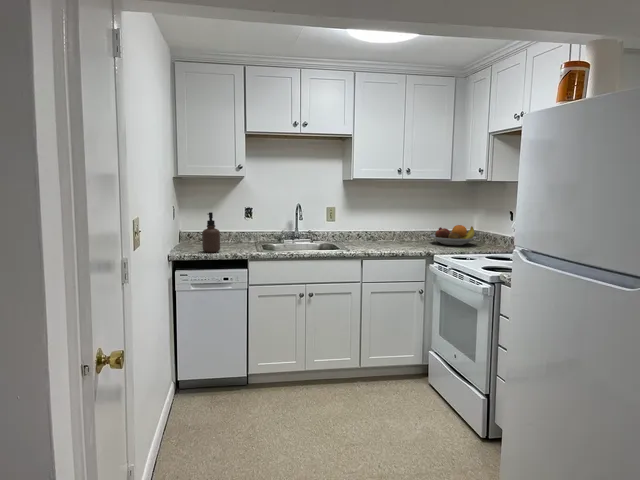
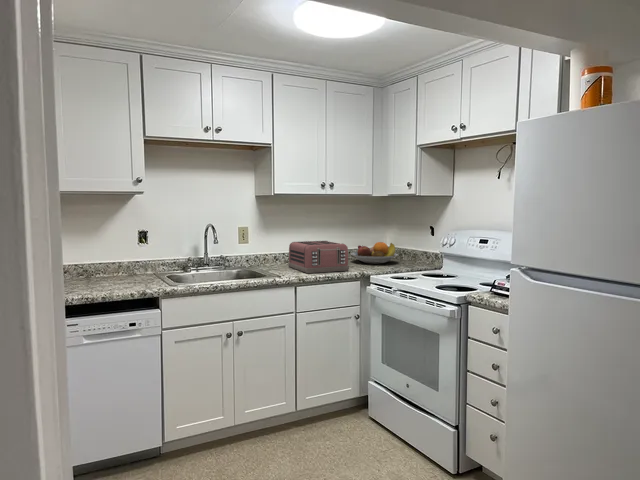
soap dispenser: present [202,212,220,253] -> none [95,238,121,292]
toaster: none [366,221,418,249] -> present [288,241,349,273]

